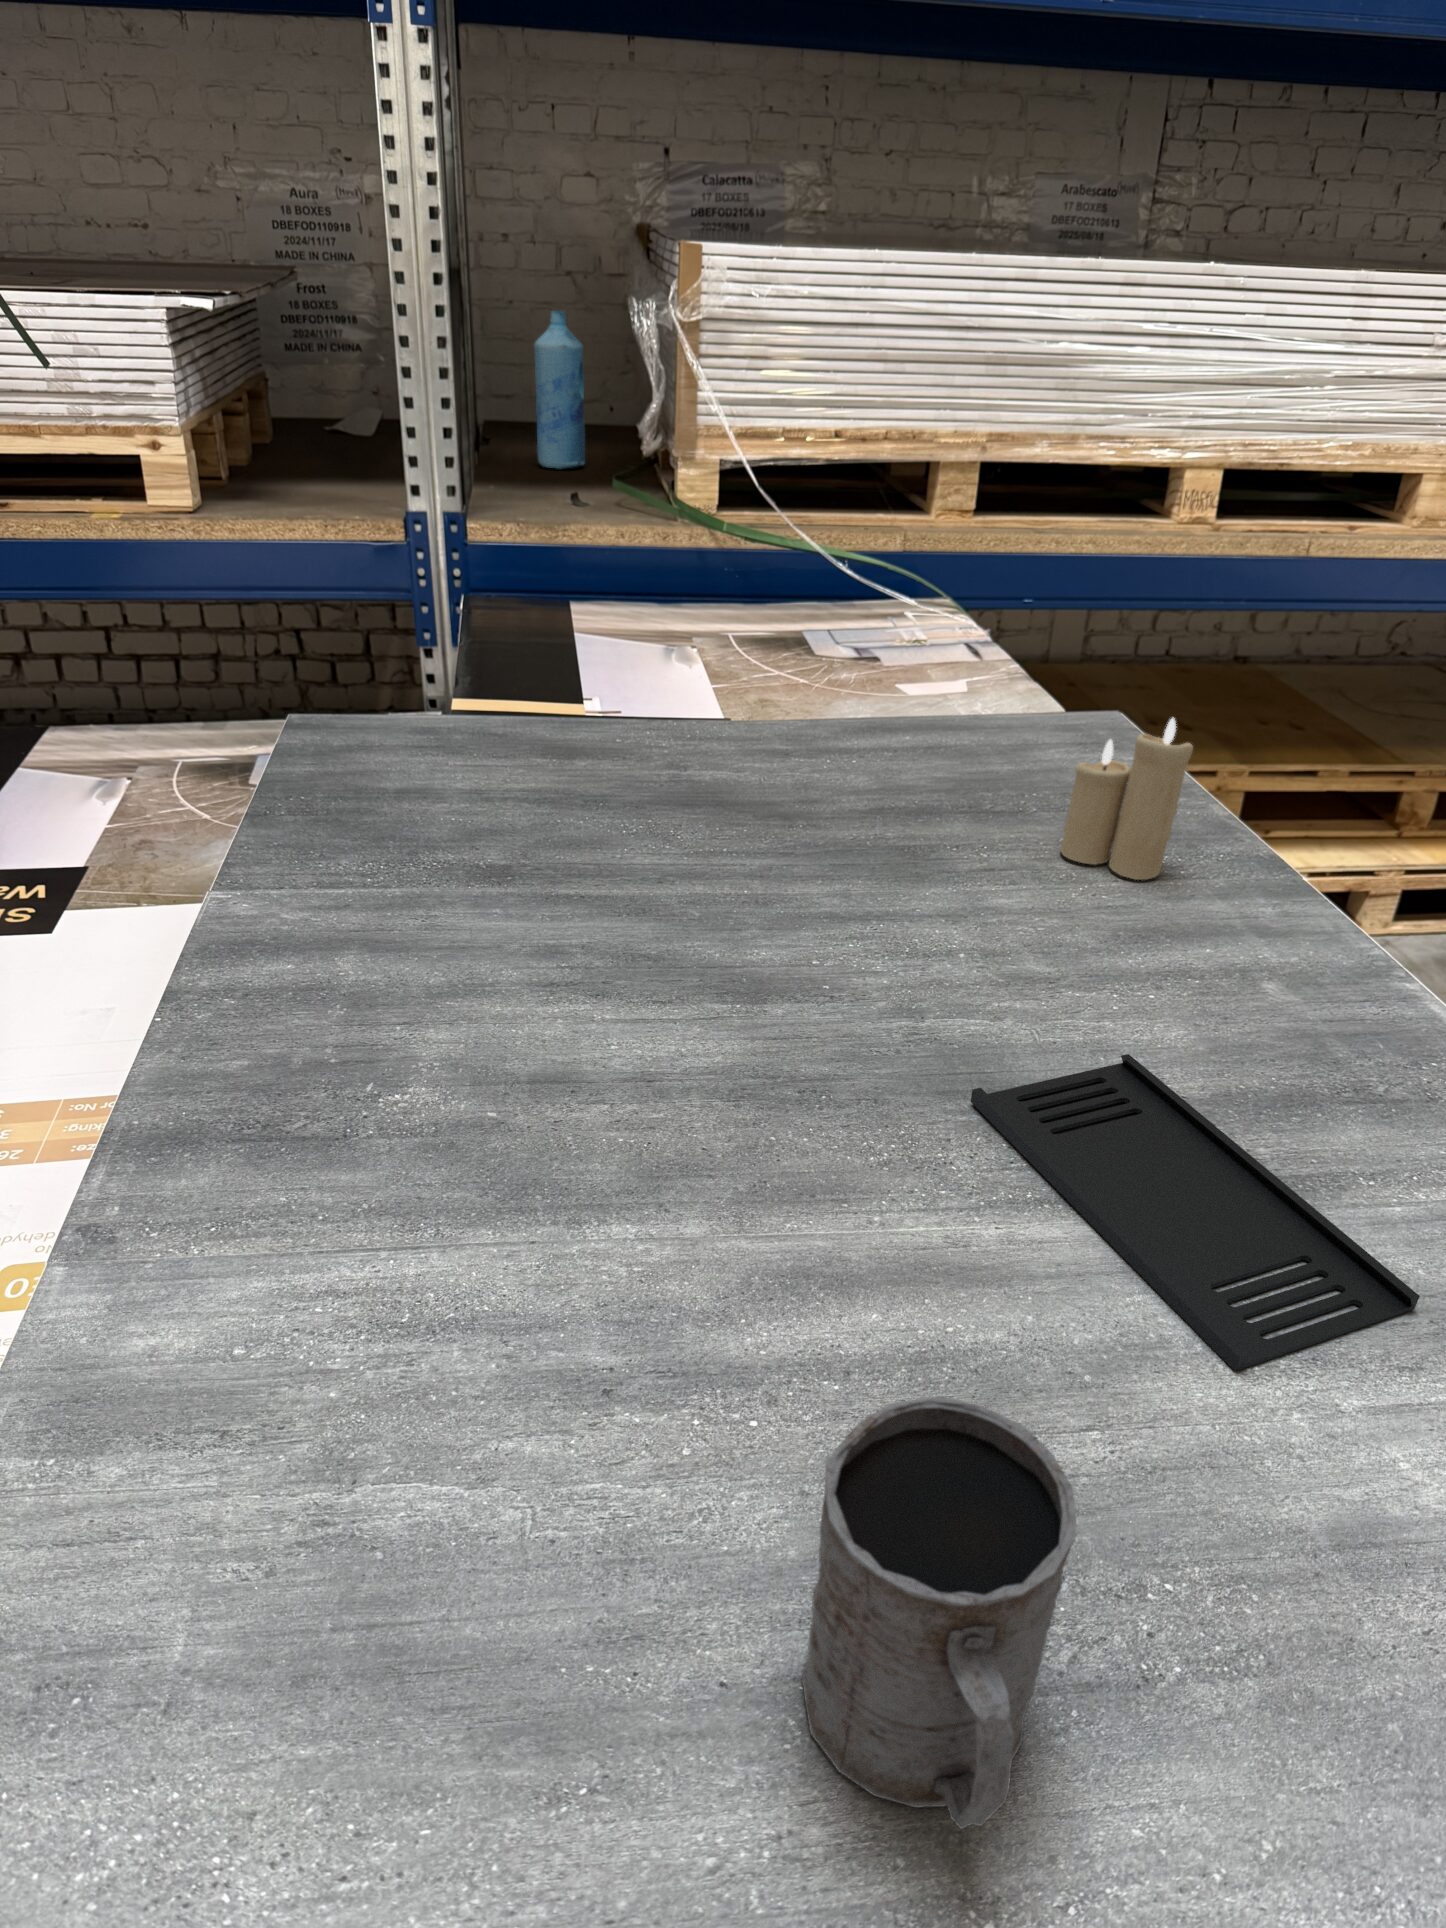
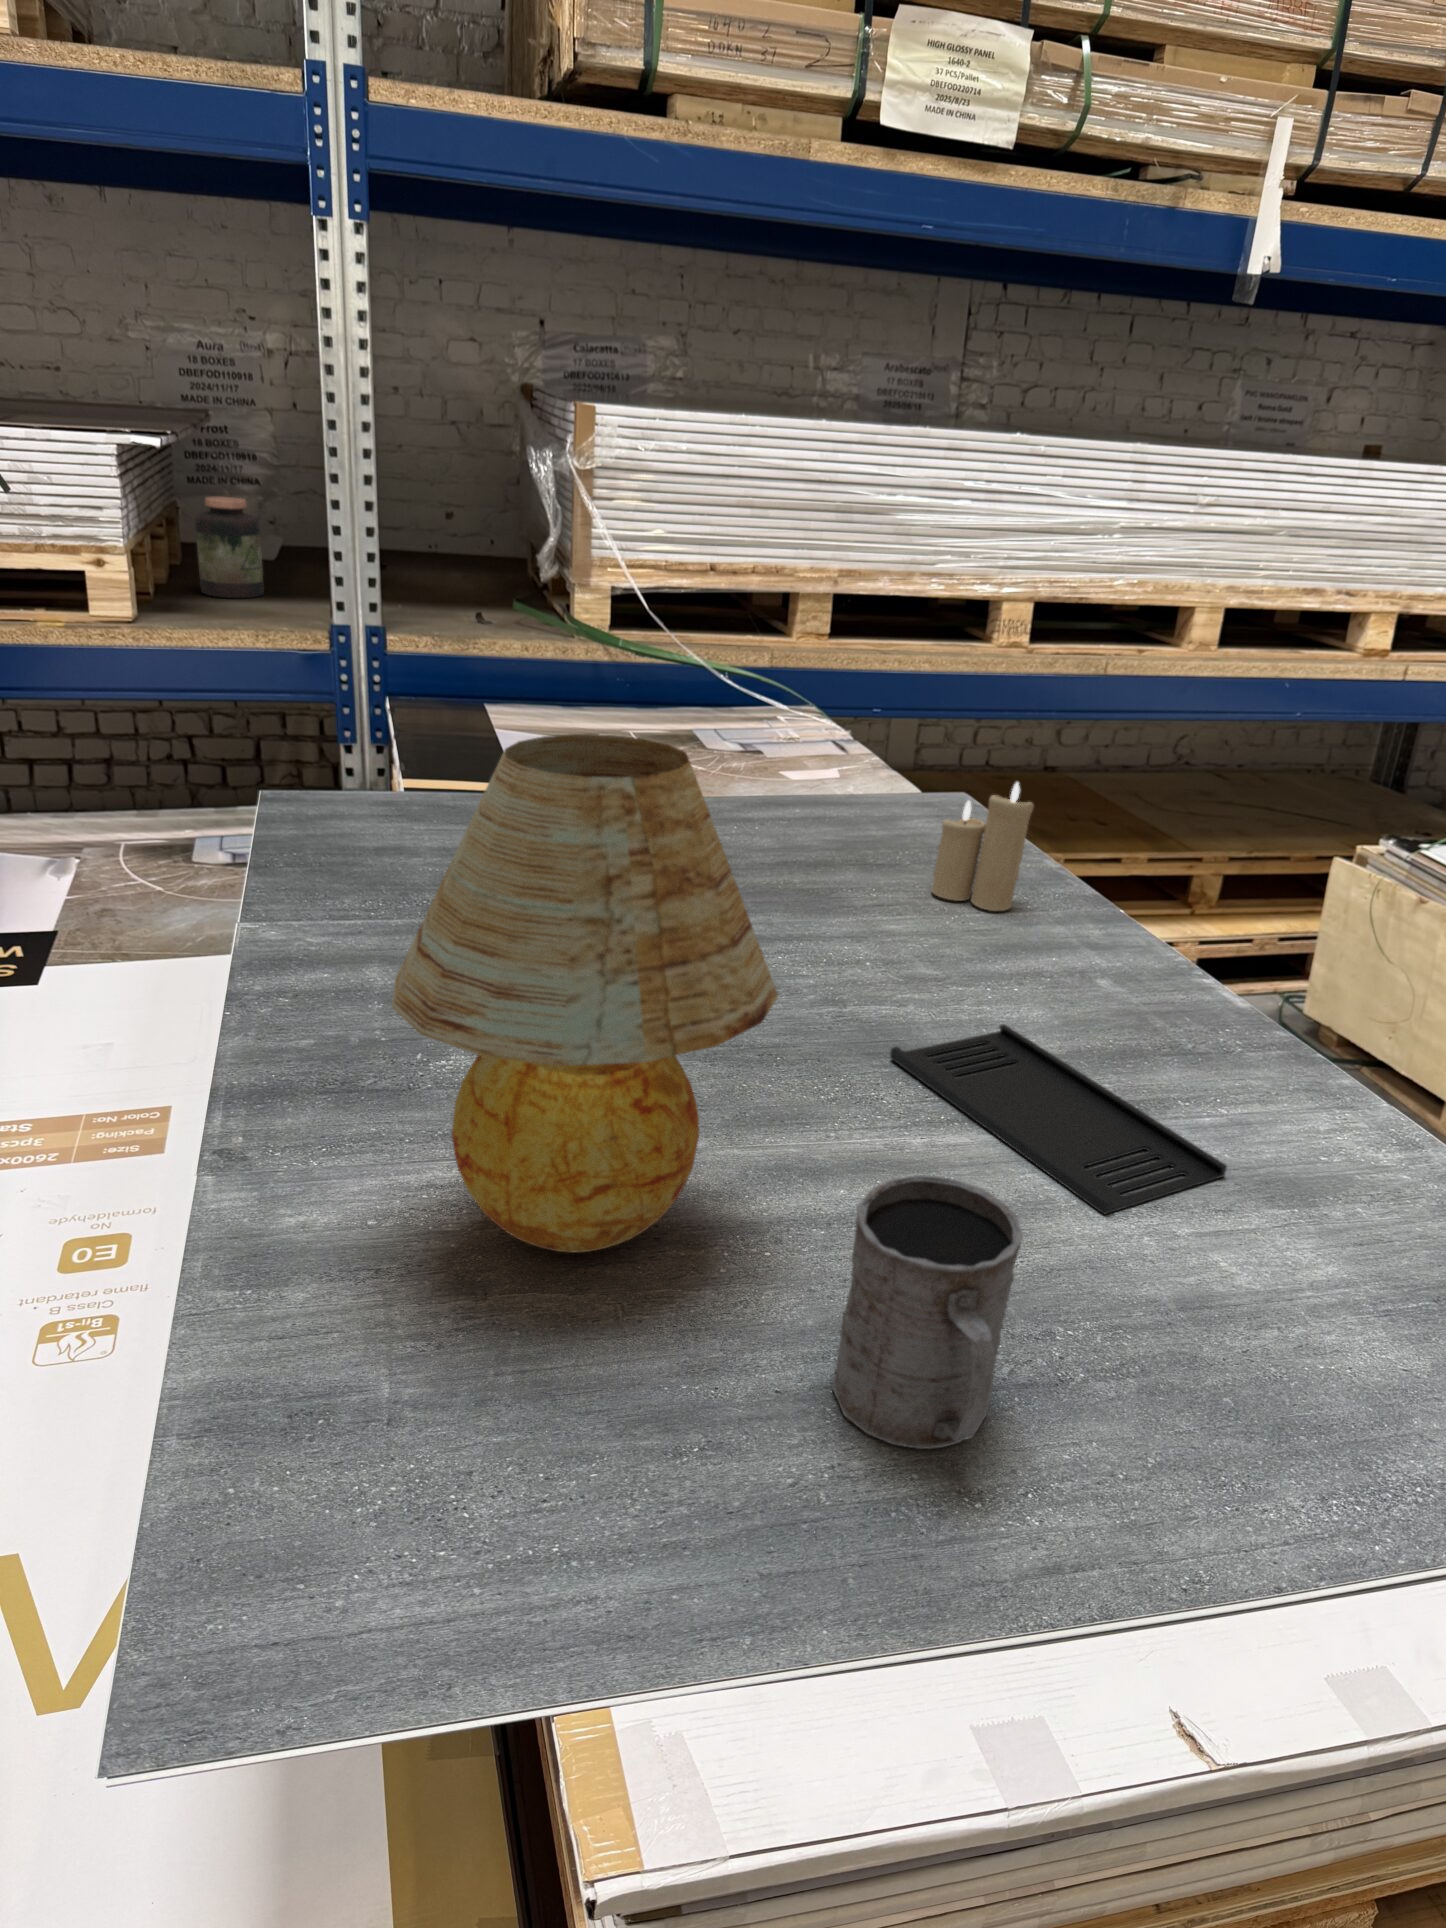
bottle: present [534,311,585,469] -> none [434,456,478,592]
jar: none [270,365,348,481] -> present [195,497,264,598]
table lamp: none [197,722,758,1428] -> present [391,734,778,1253]

